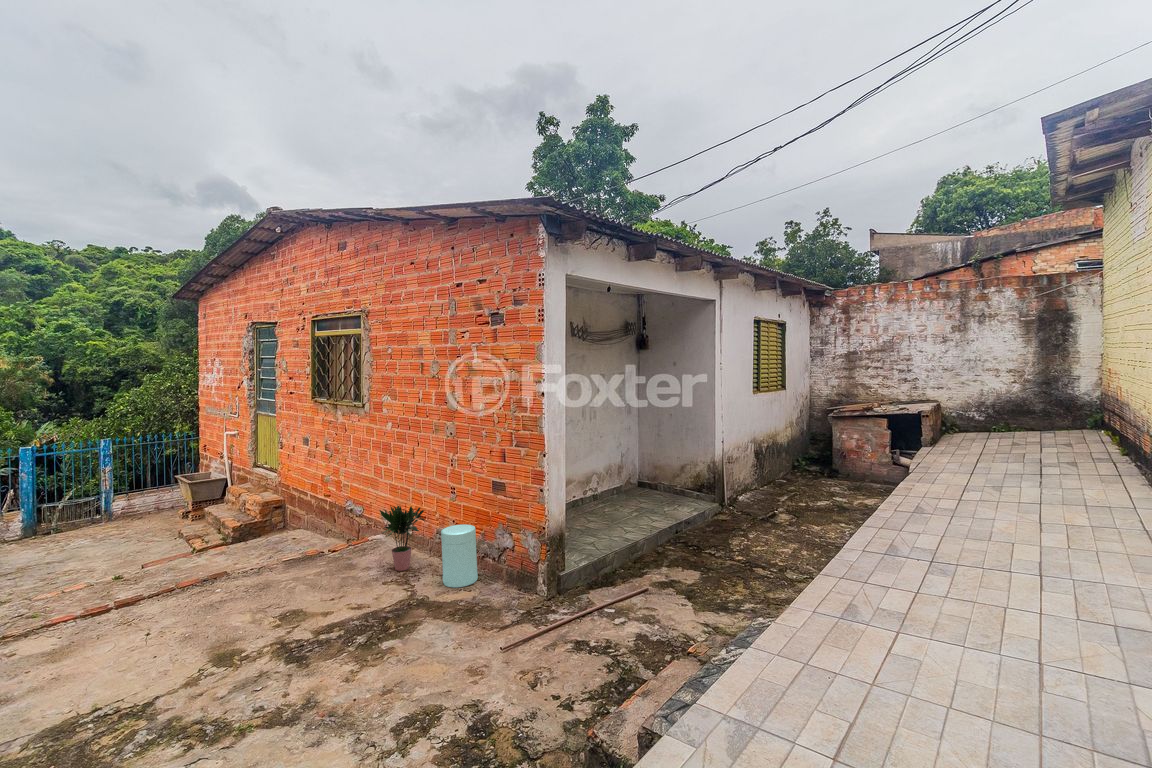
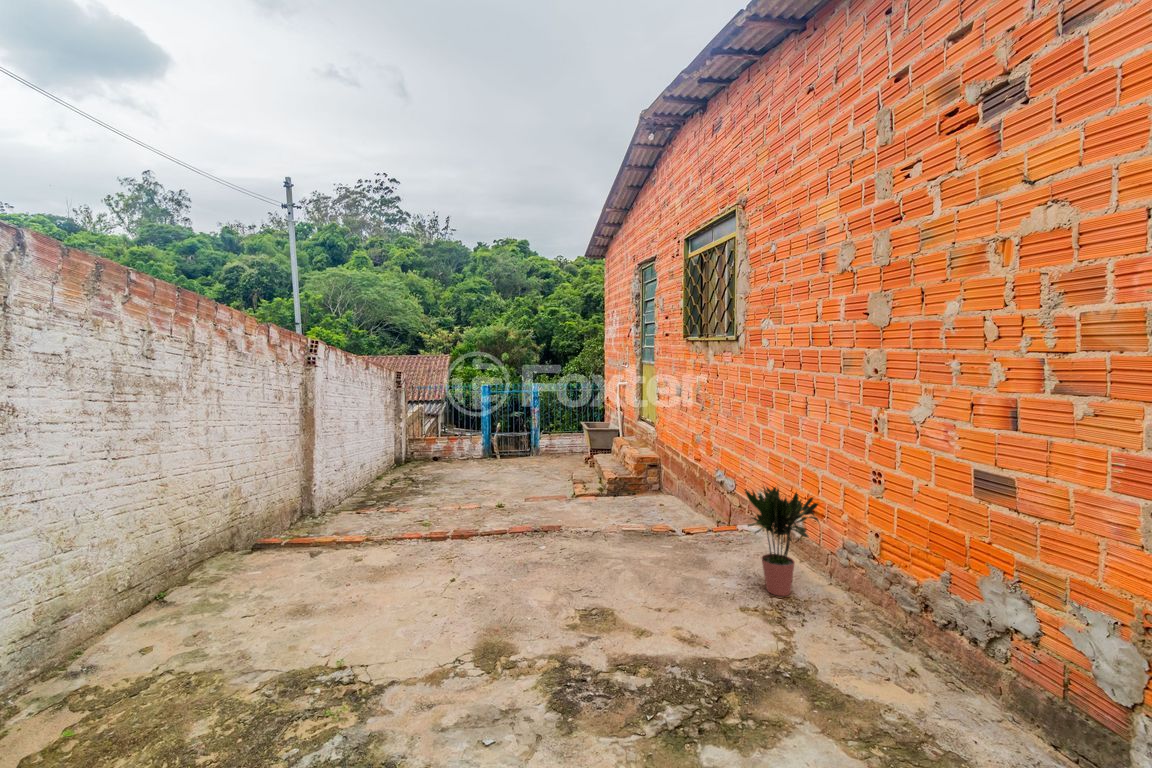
trash can: present [441,524,478,587] -> none [846,544,928,676]

